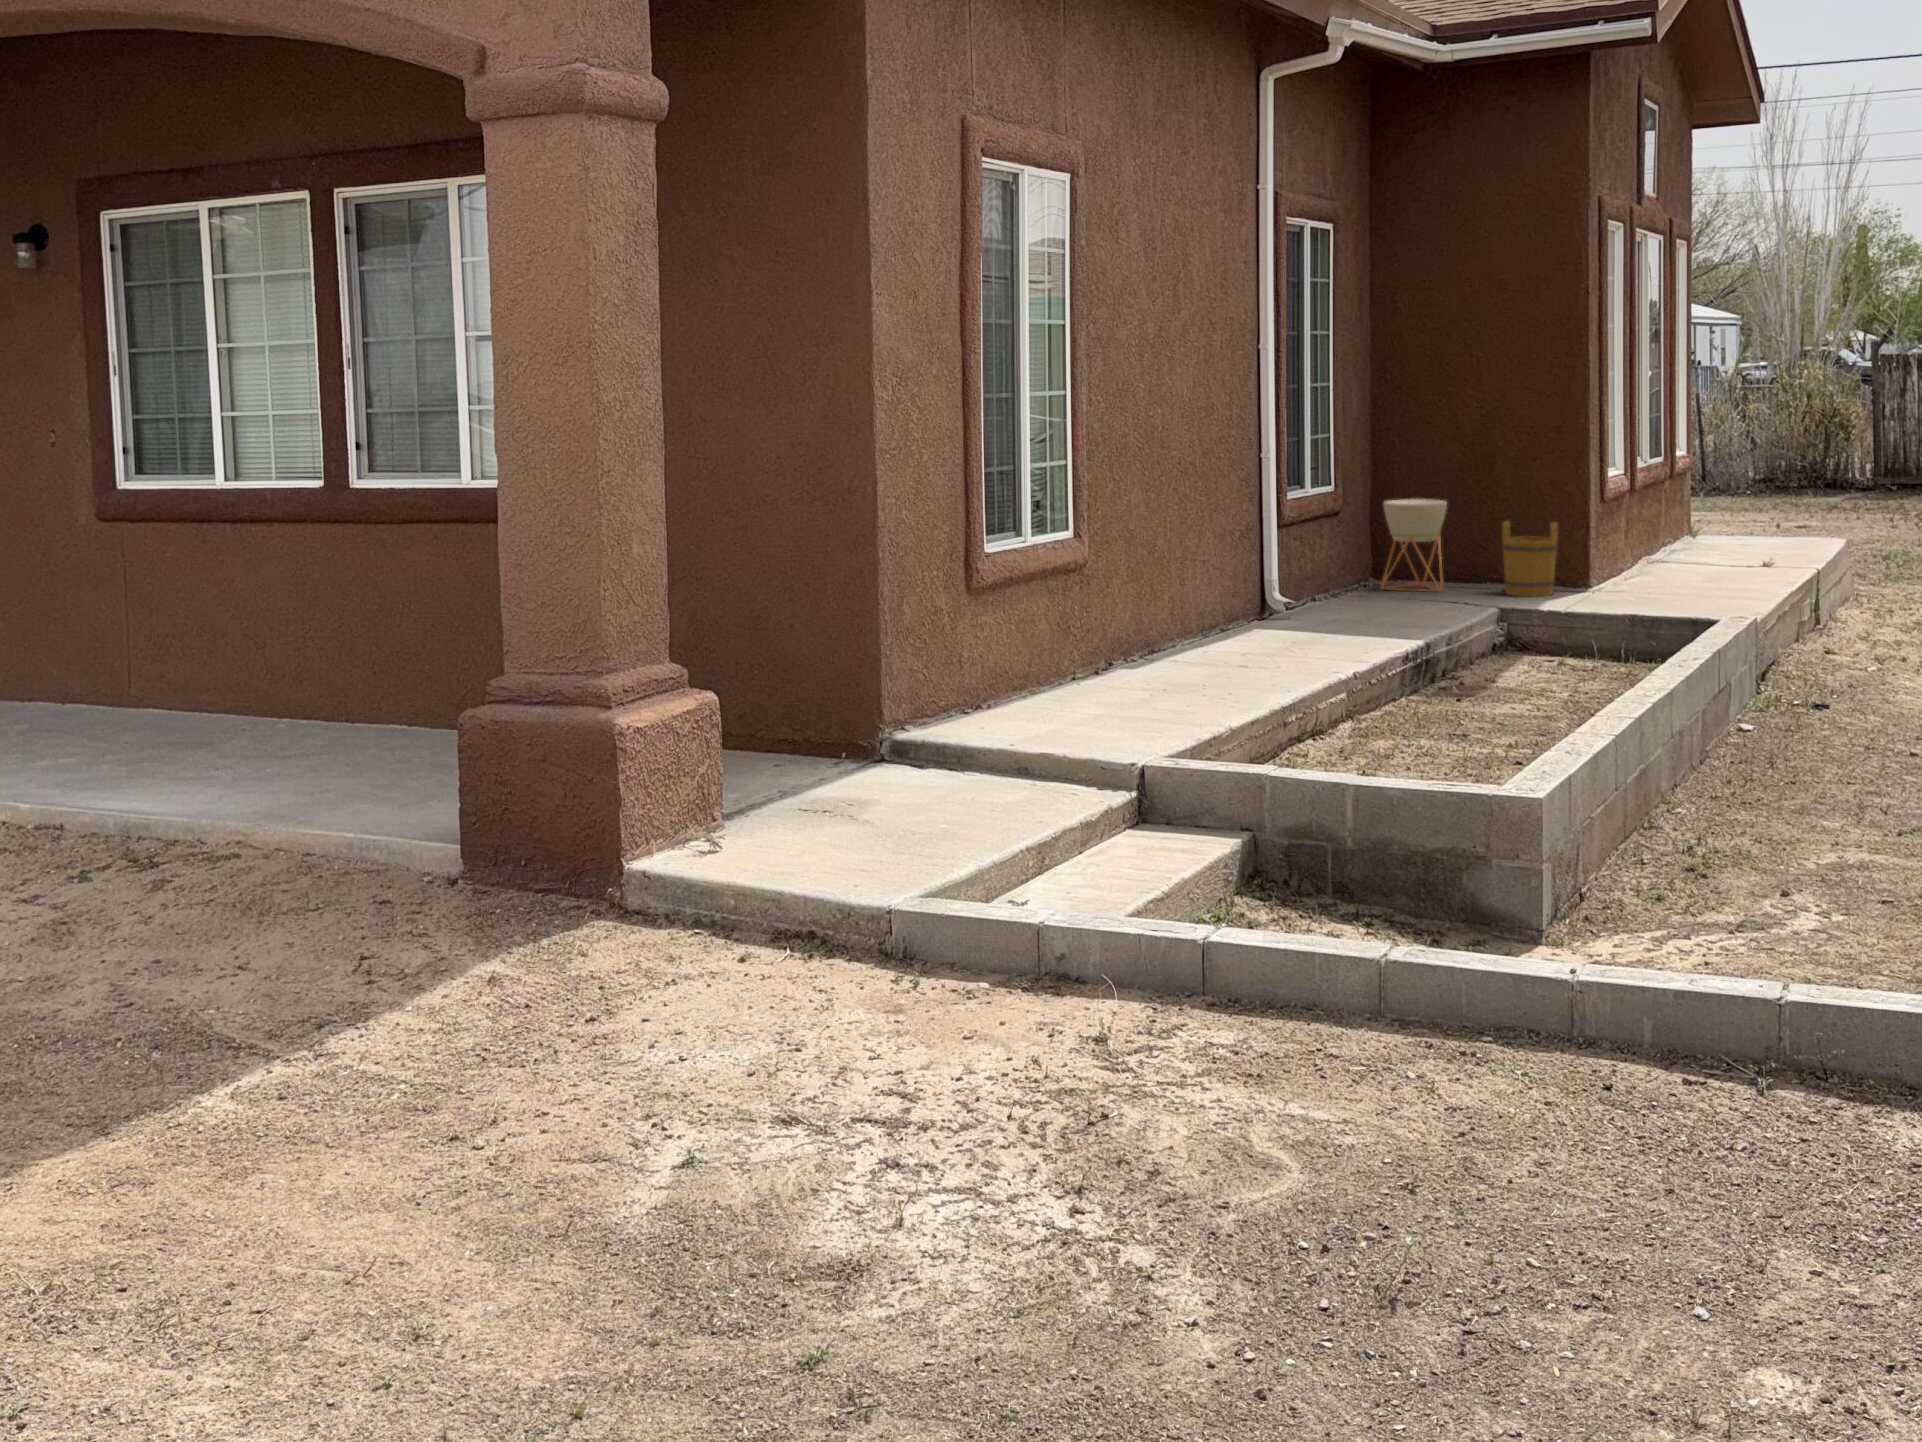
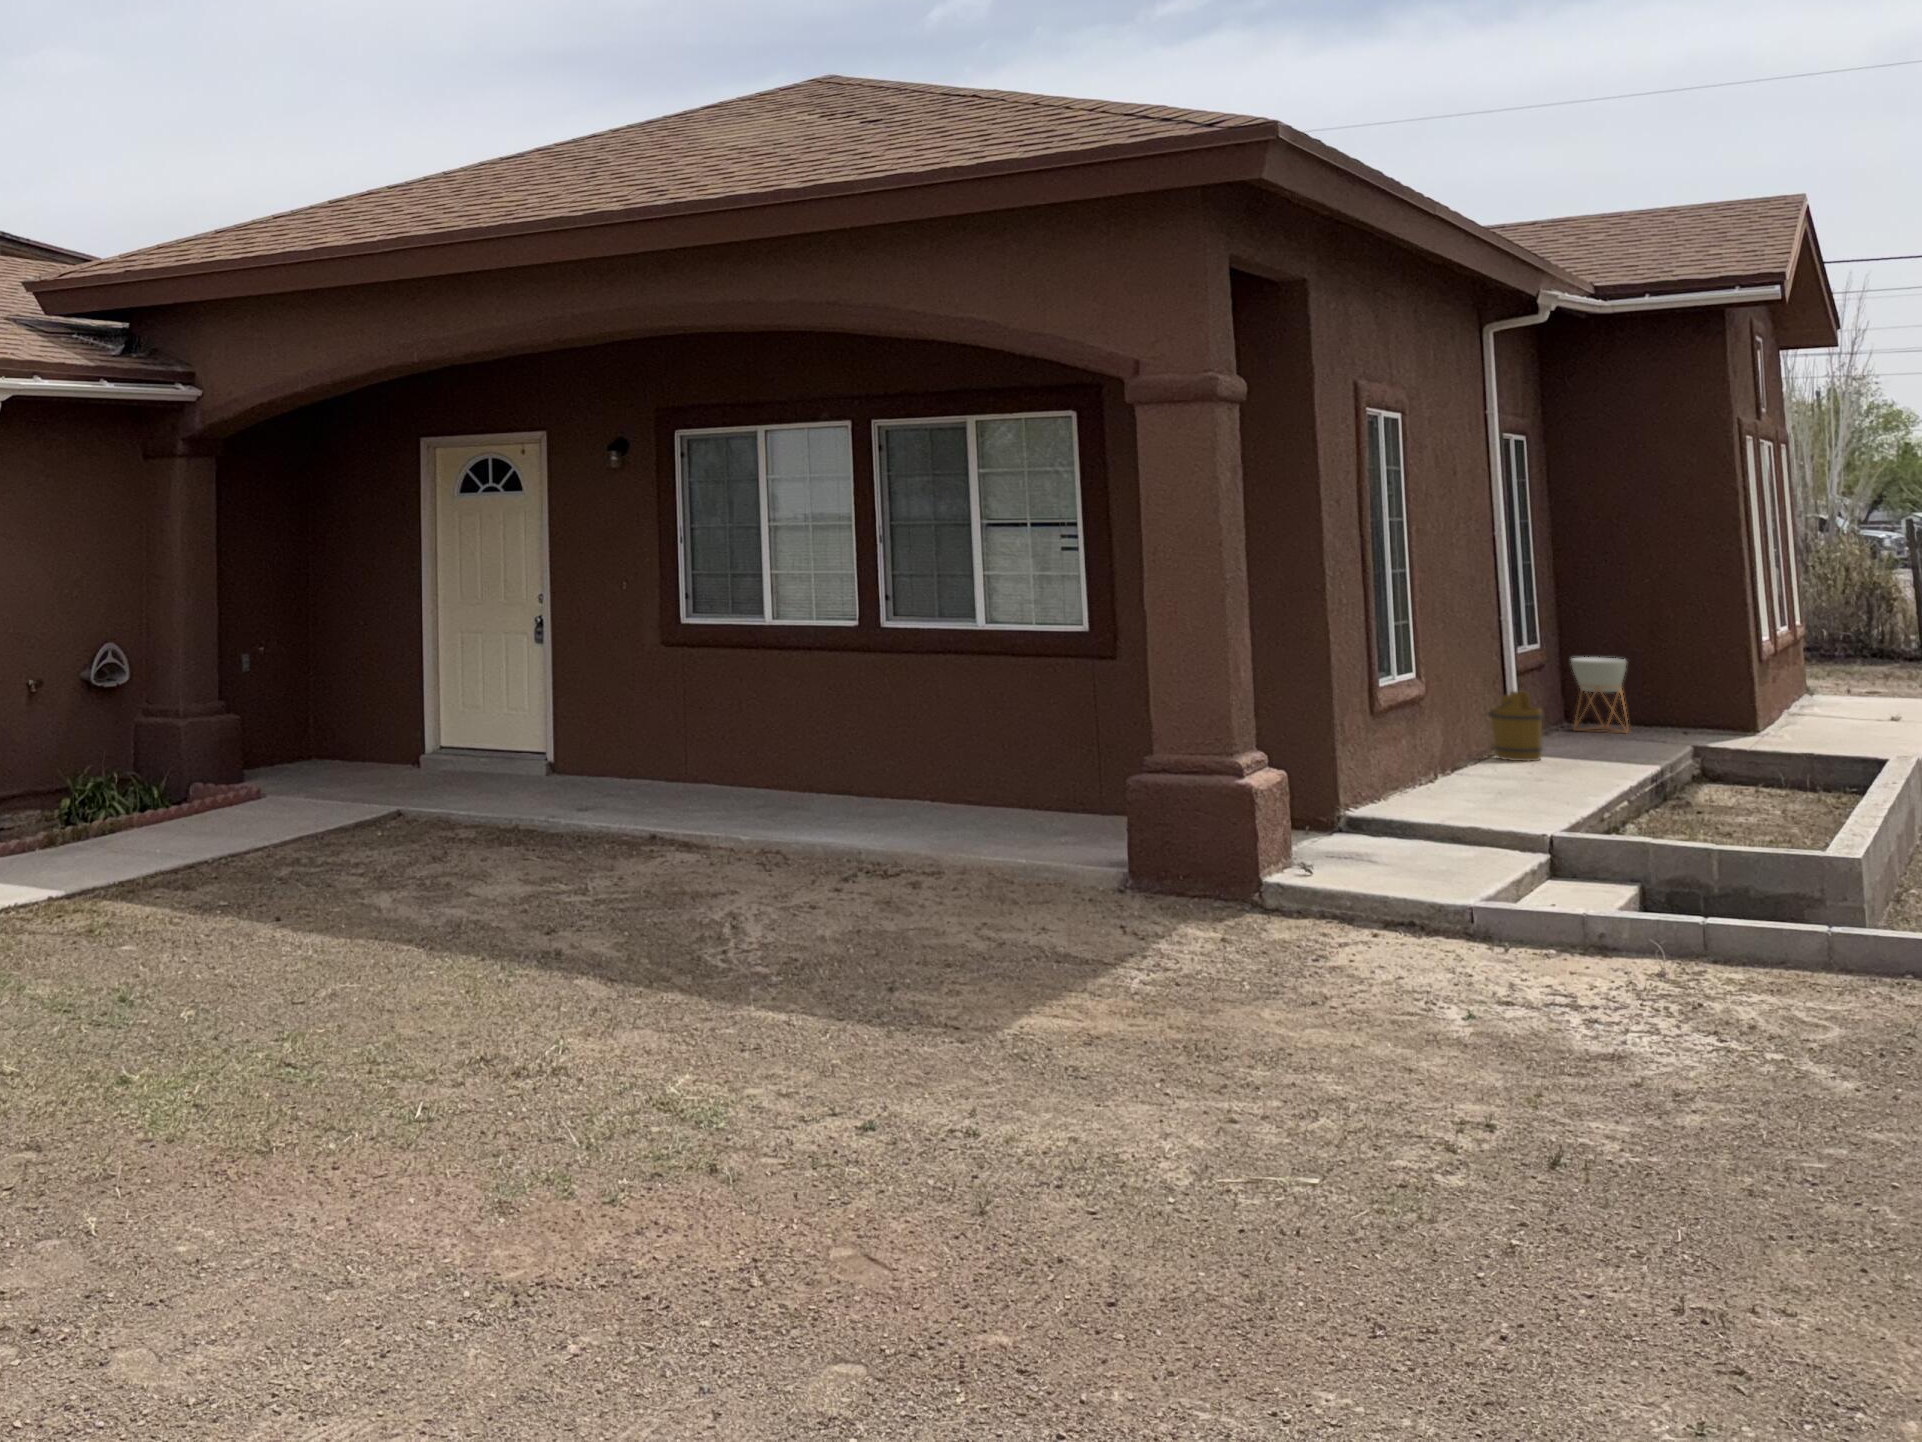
bucket: present [1501,521,1559,596] -> present [1488,691,1543,761]

